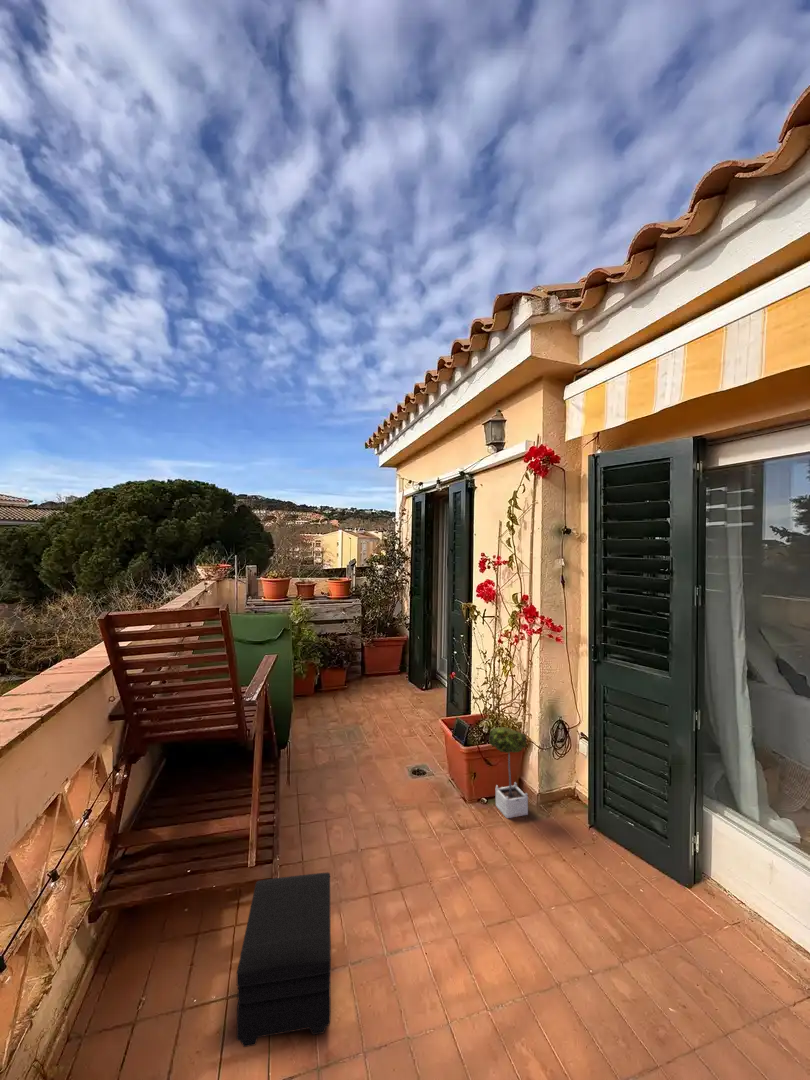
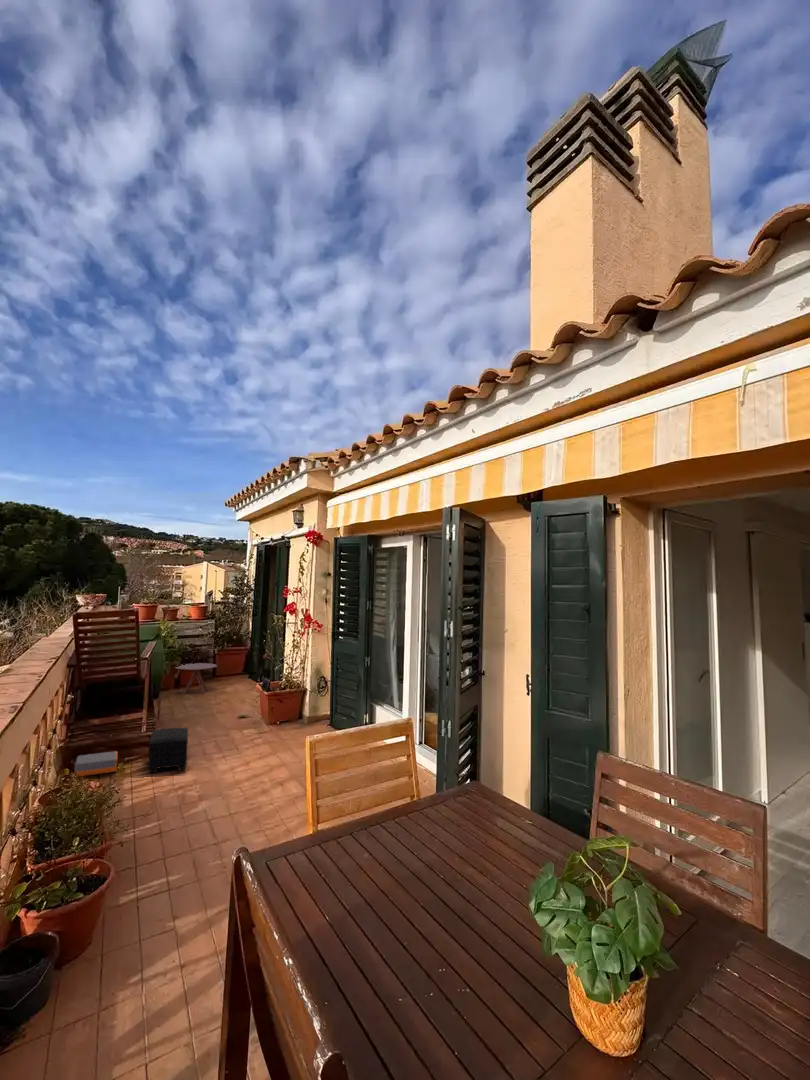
round table: none [313,658,366,704] -> present [176,663,217,695]
potted tree: present [489,727,528,818] -> none [282,680,302,729]
storage box: none [63,933,183,1049] -> present [75,751,117,777]

